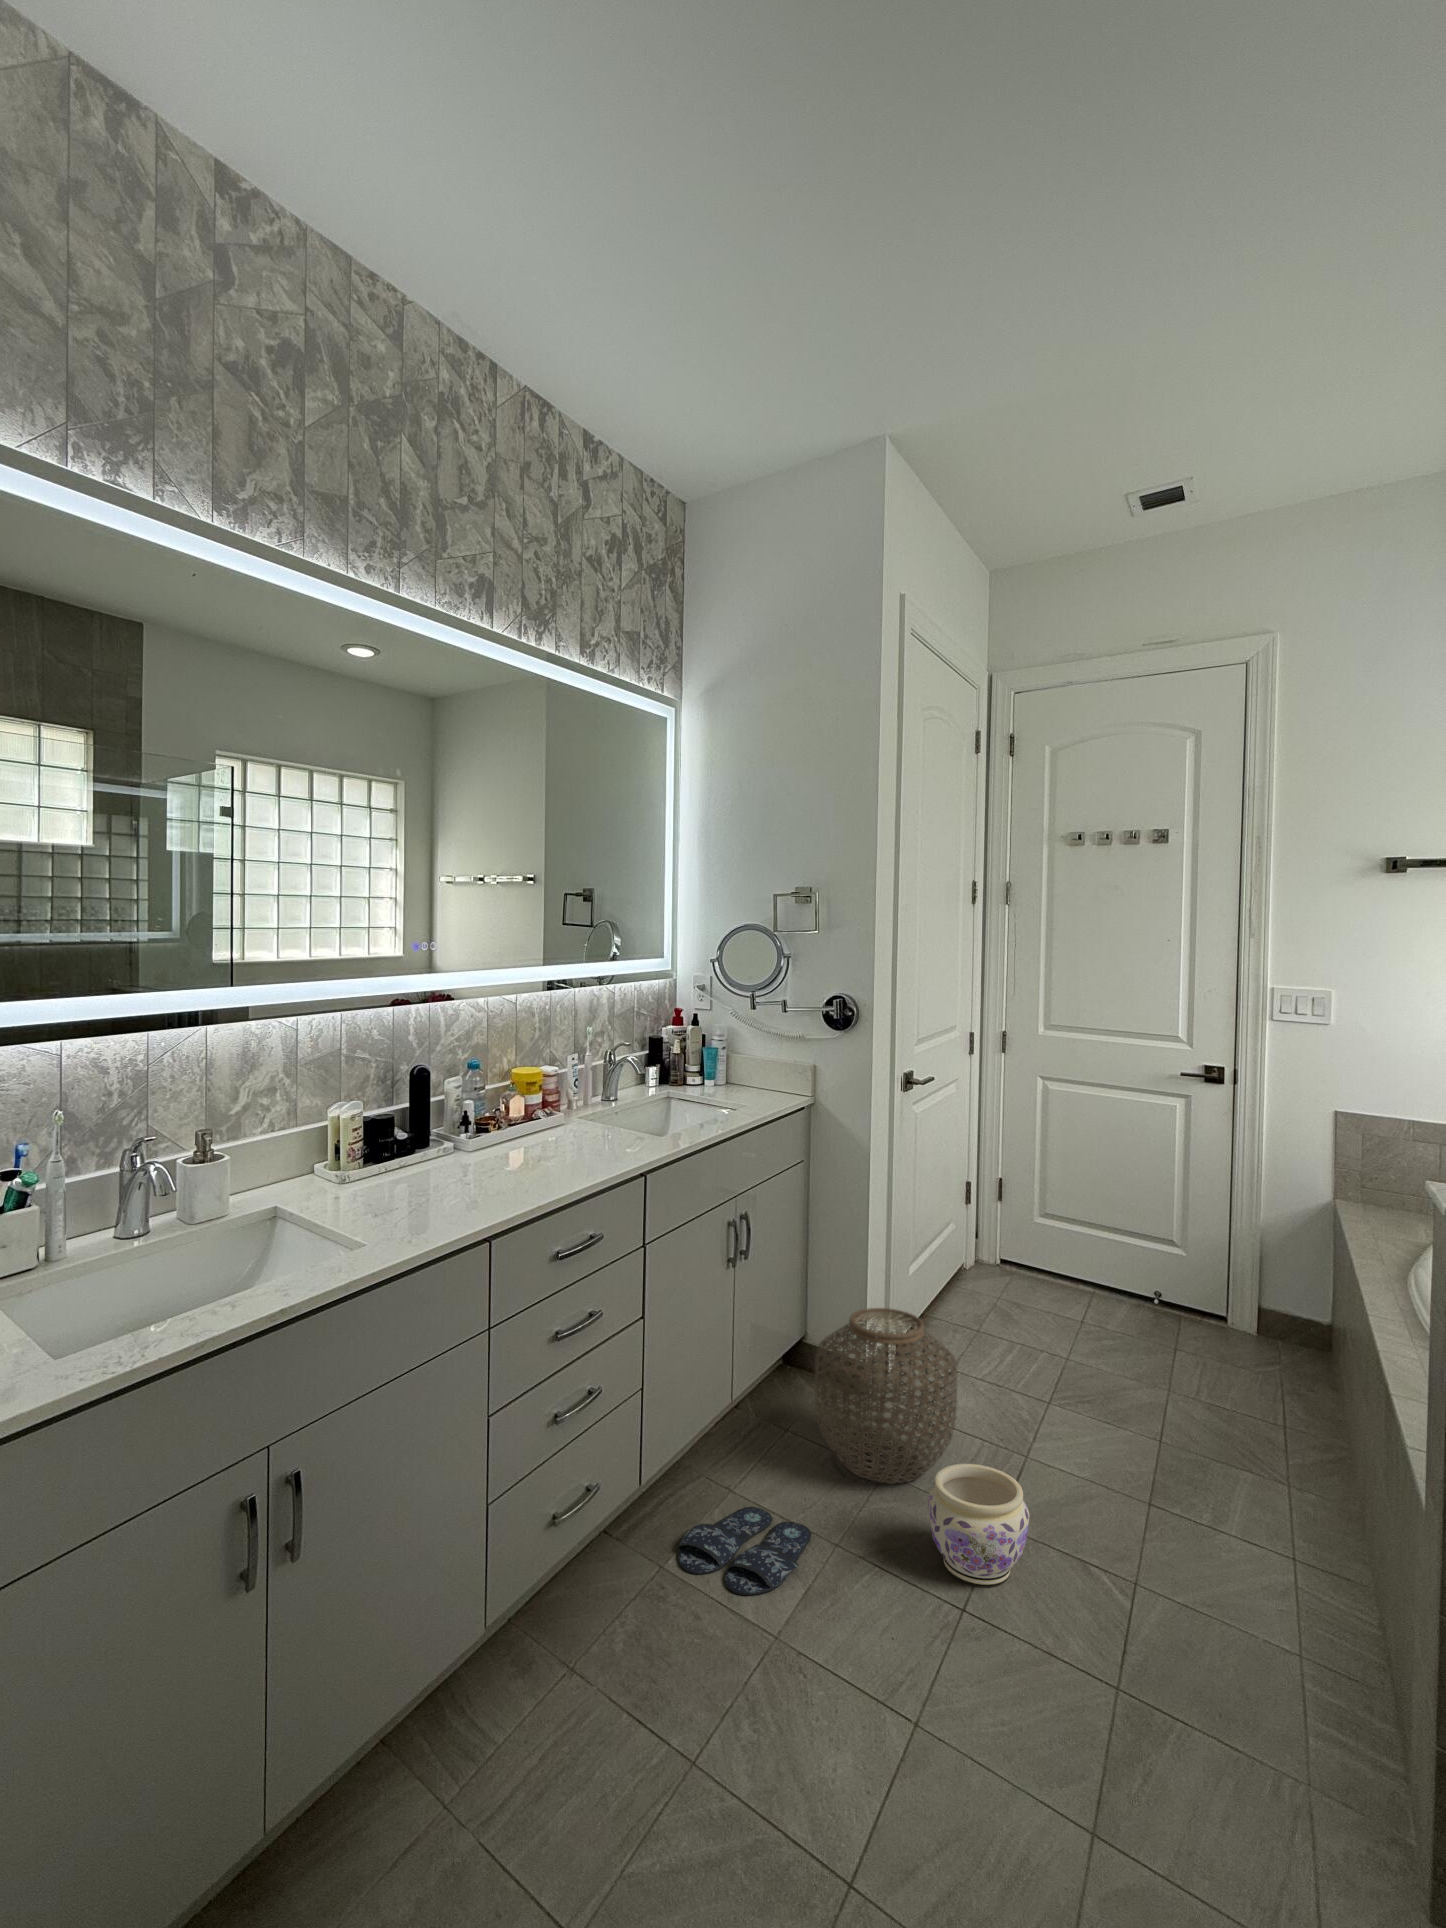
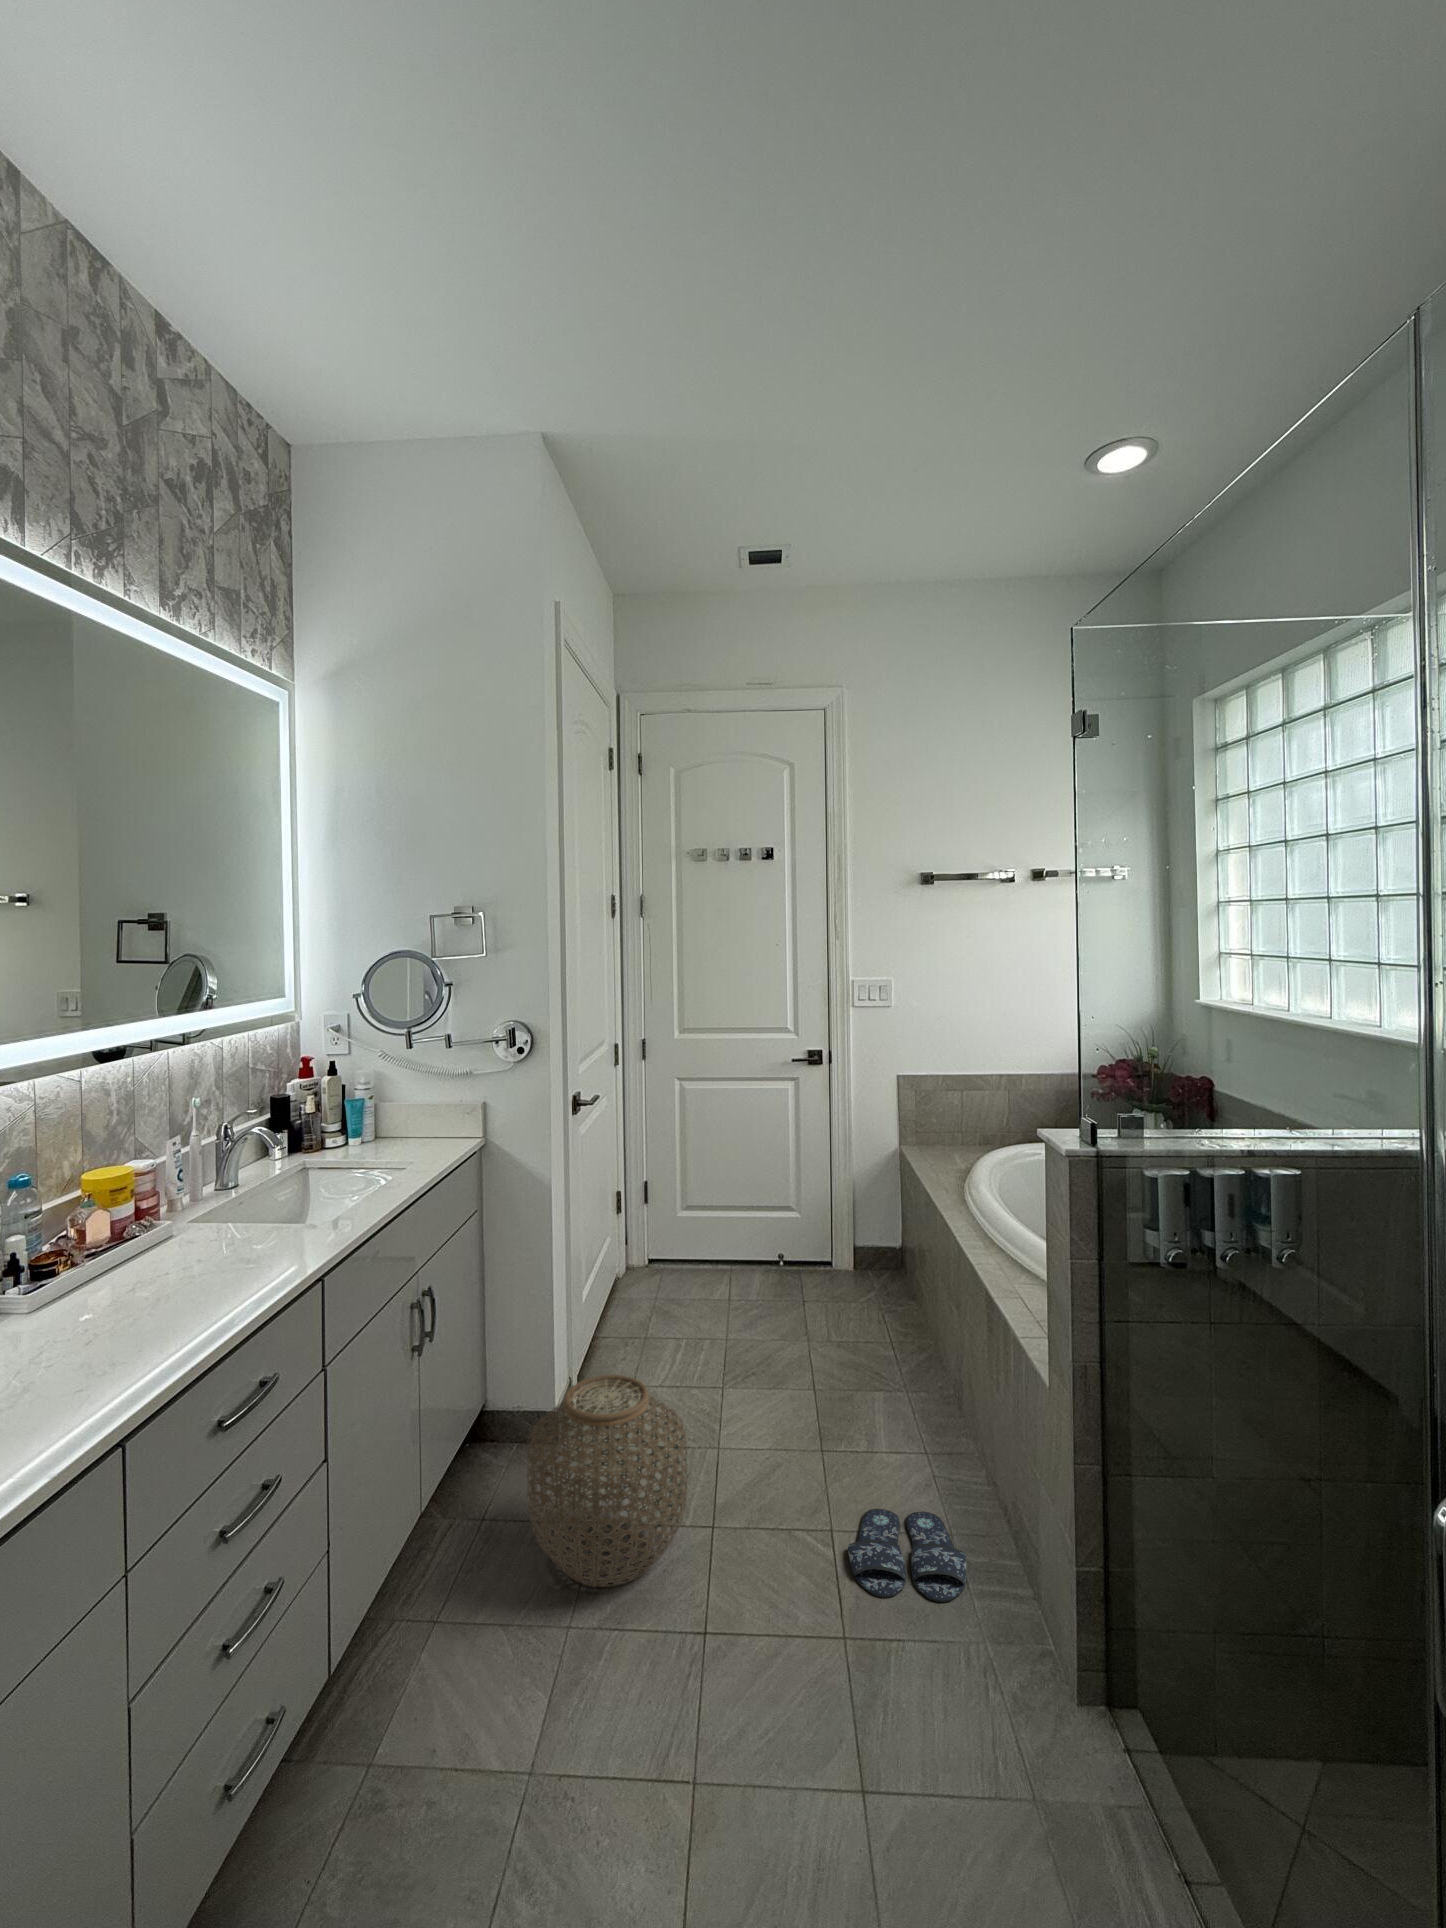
planter: present [928,1464,1029,1587] -> none [693,1546,804,1701]
slippers: present [678,1507,811,1595] -> present [848,1509,967,1602]

